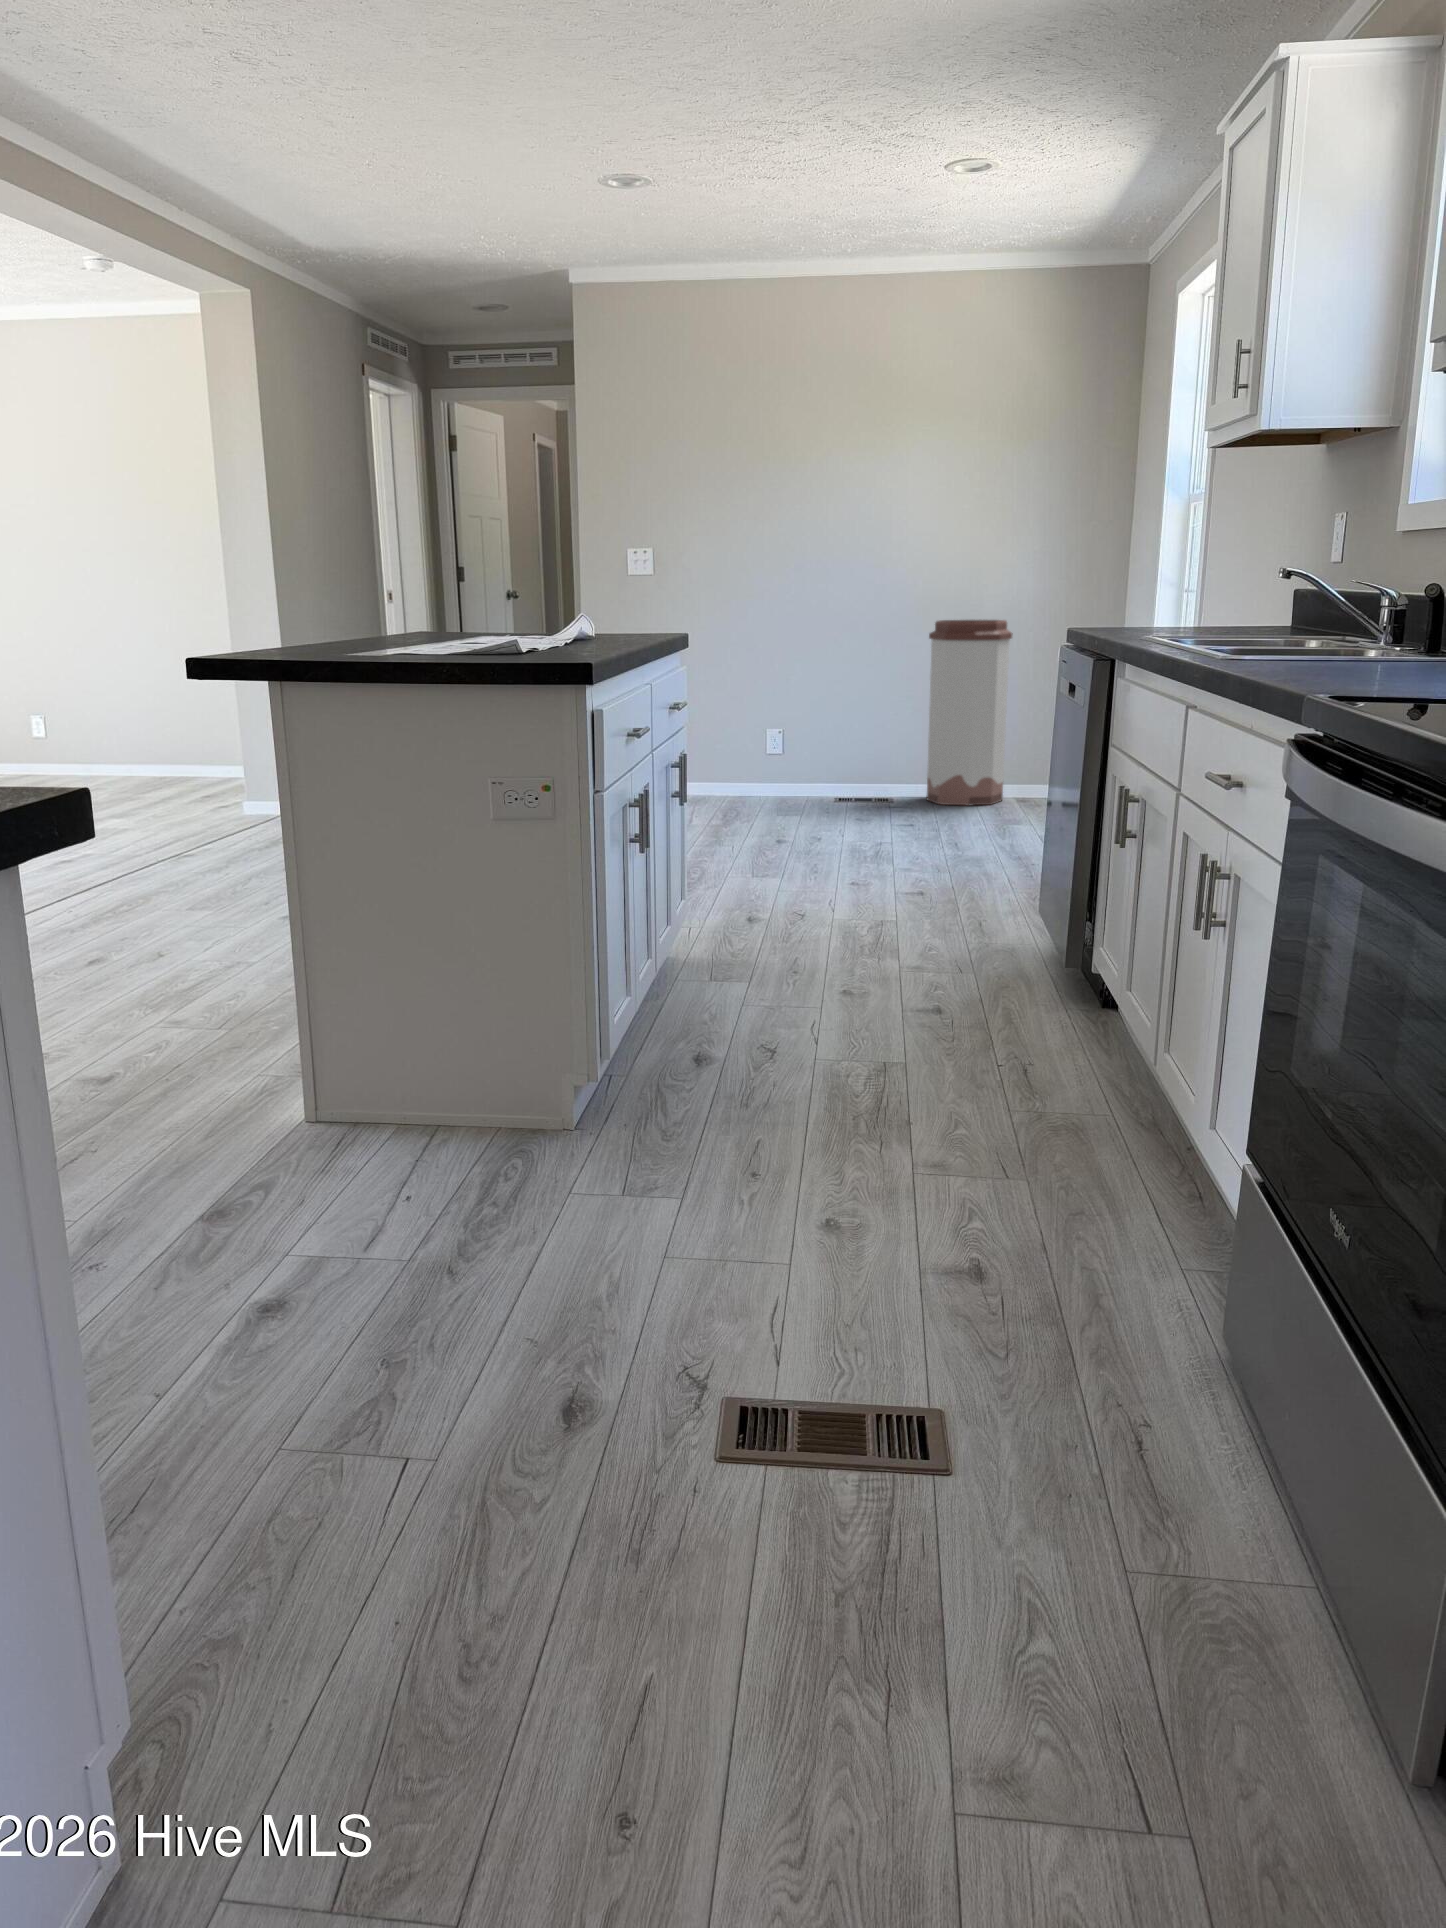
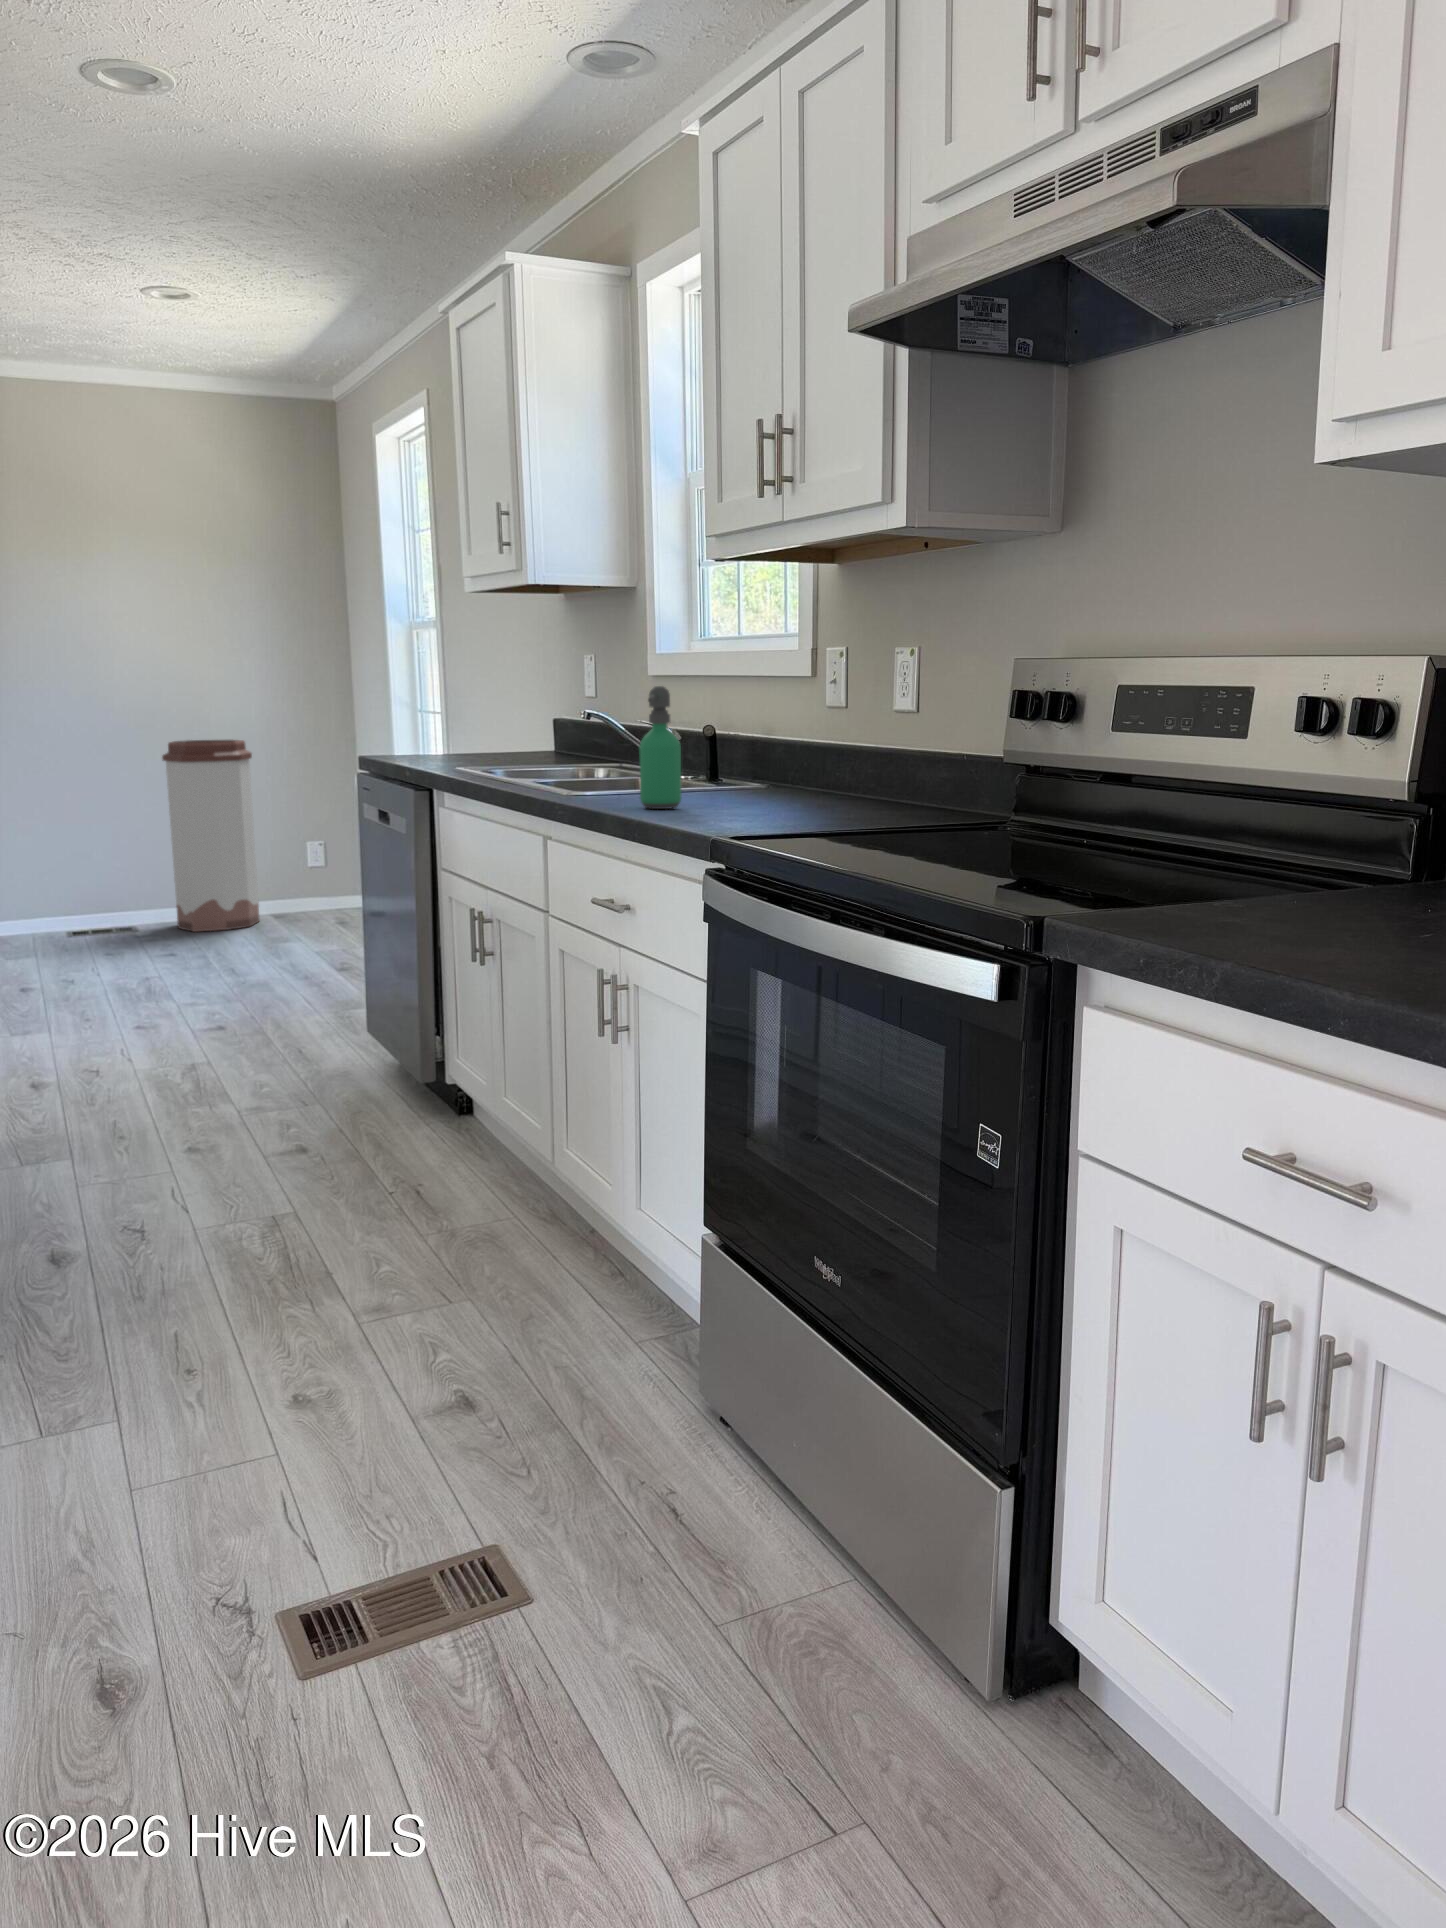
soap dispenser: none [1280,527,1338,673] -> present [639,686,681,809]

